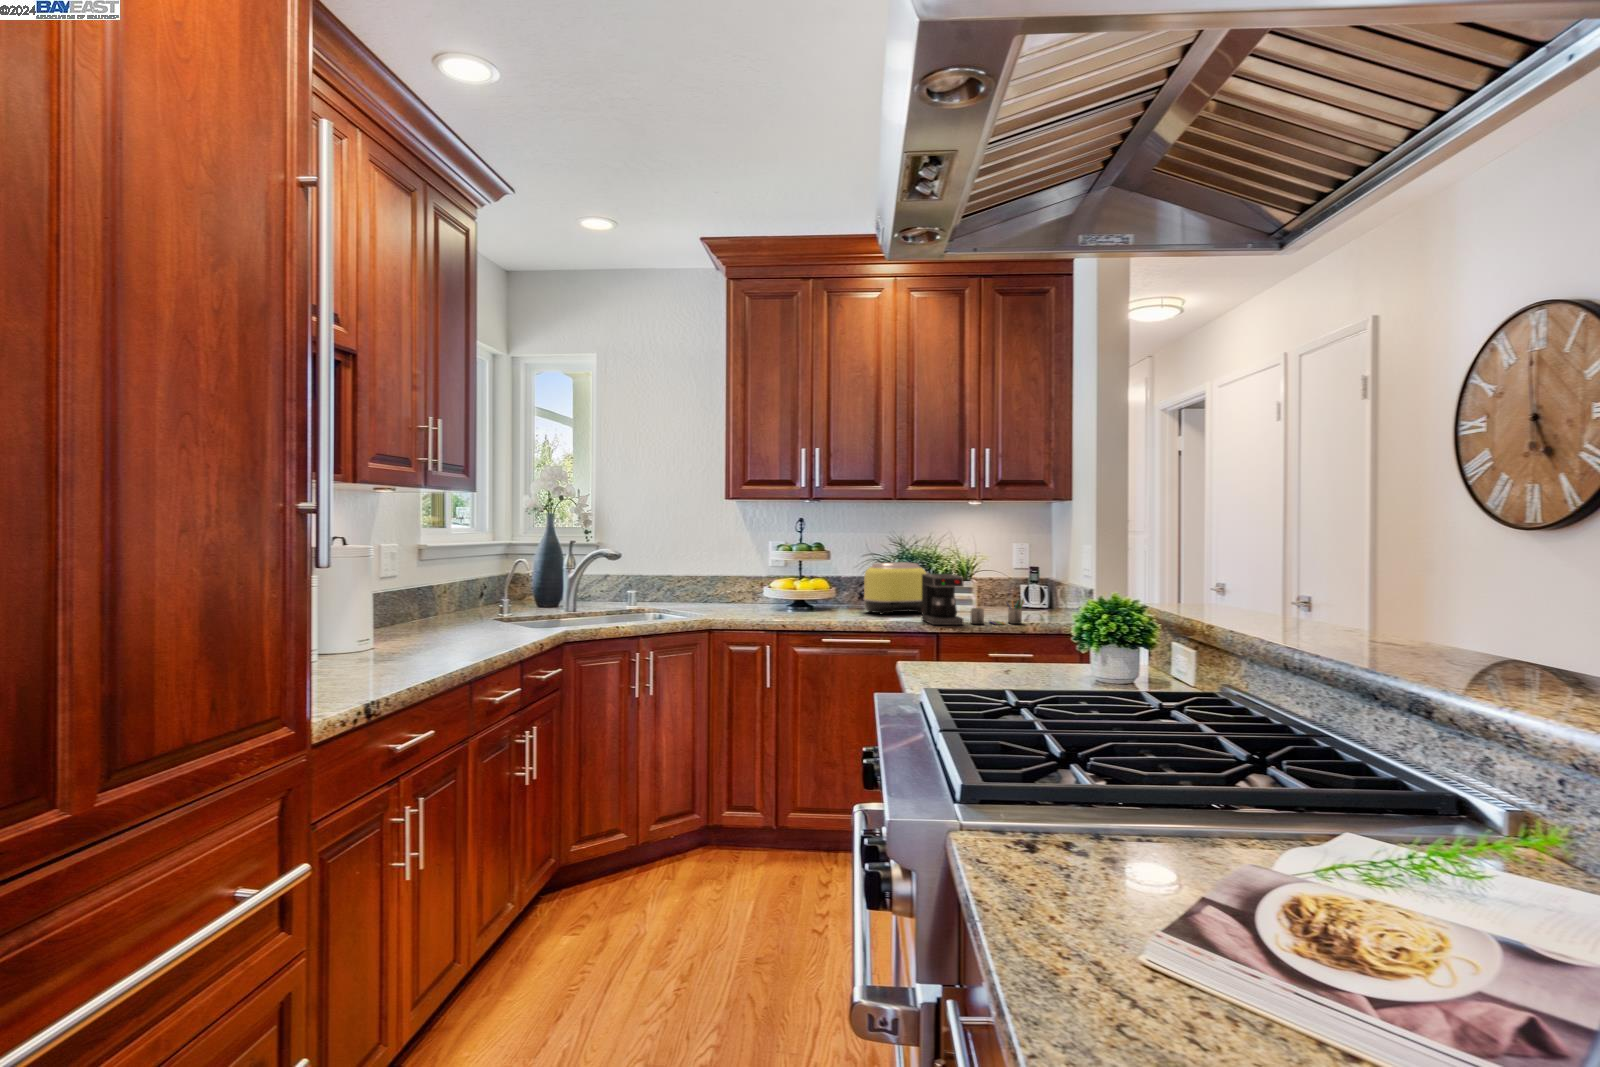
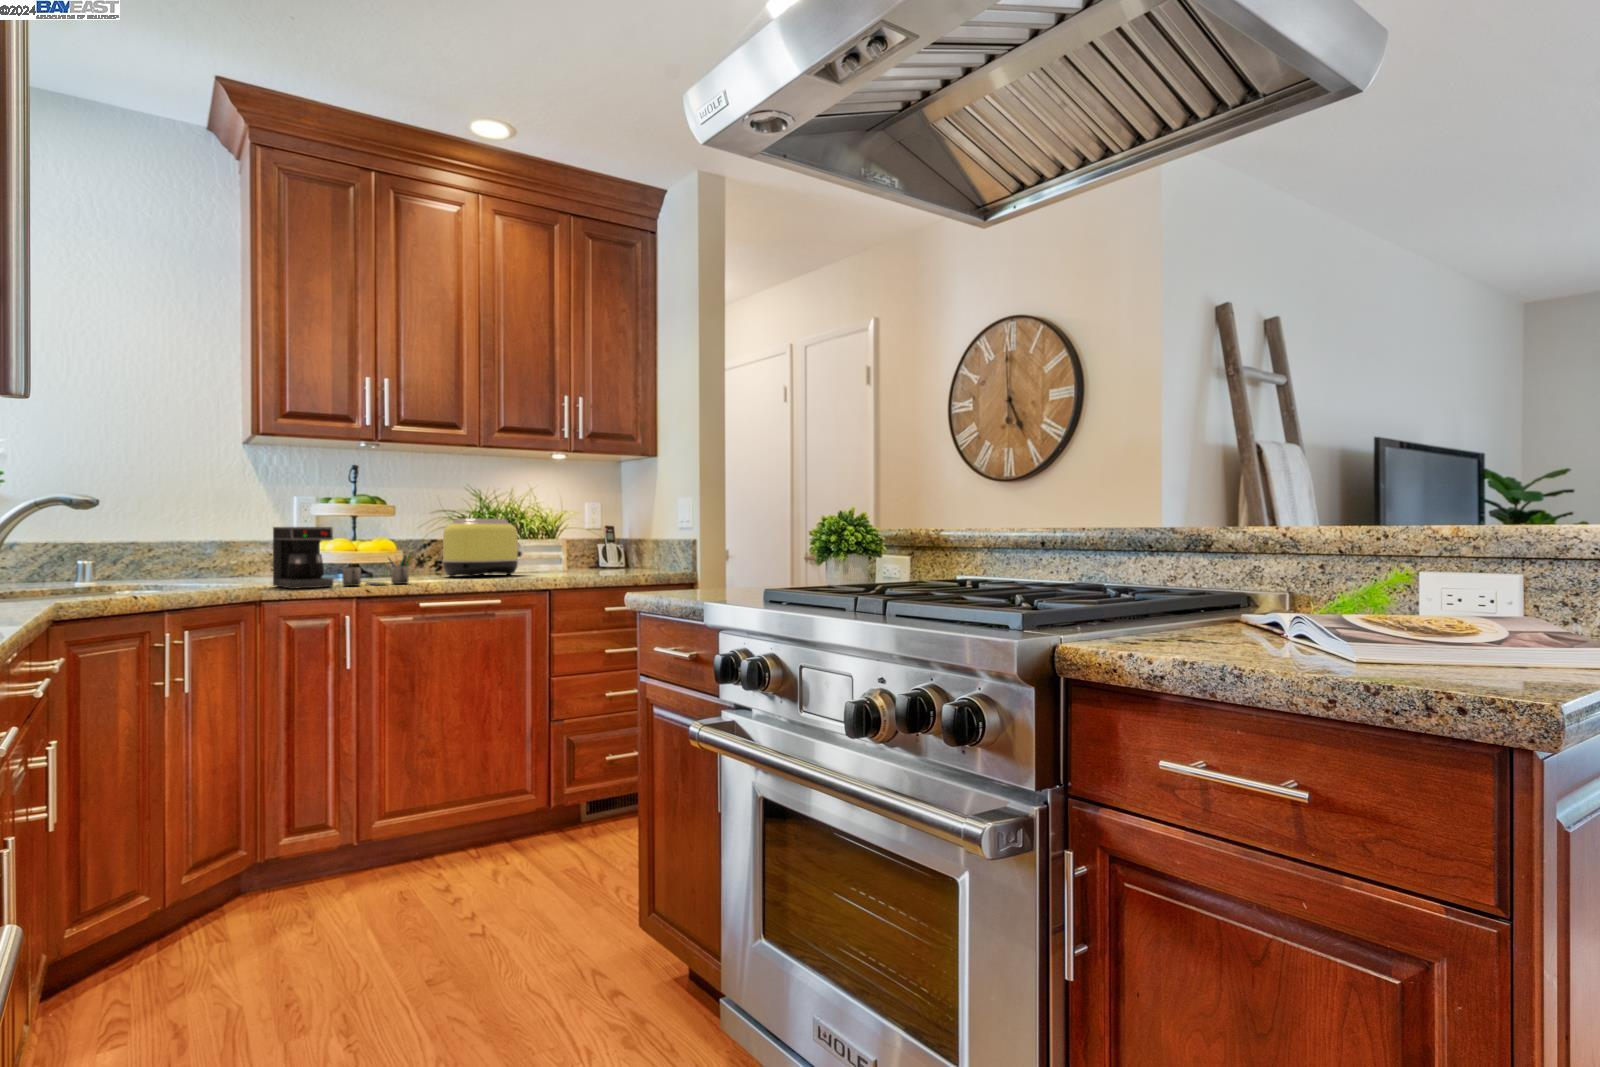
coffee maker: present [922,574,1024,625] -> present [273,527,412,589]

